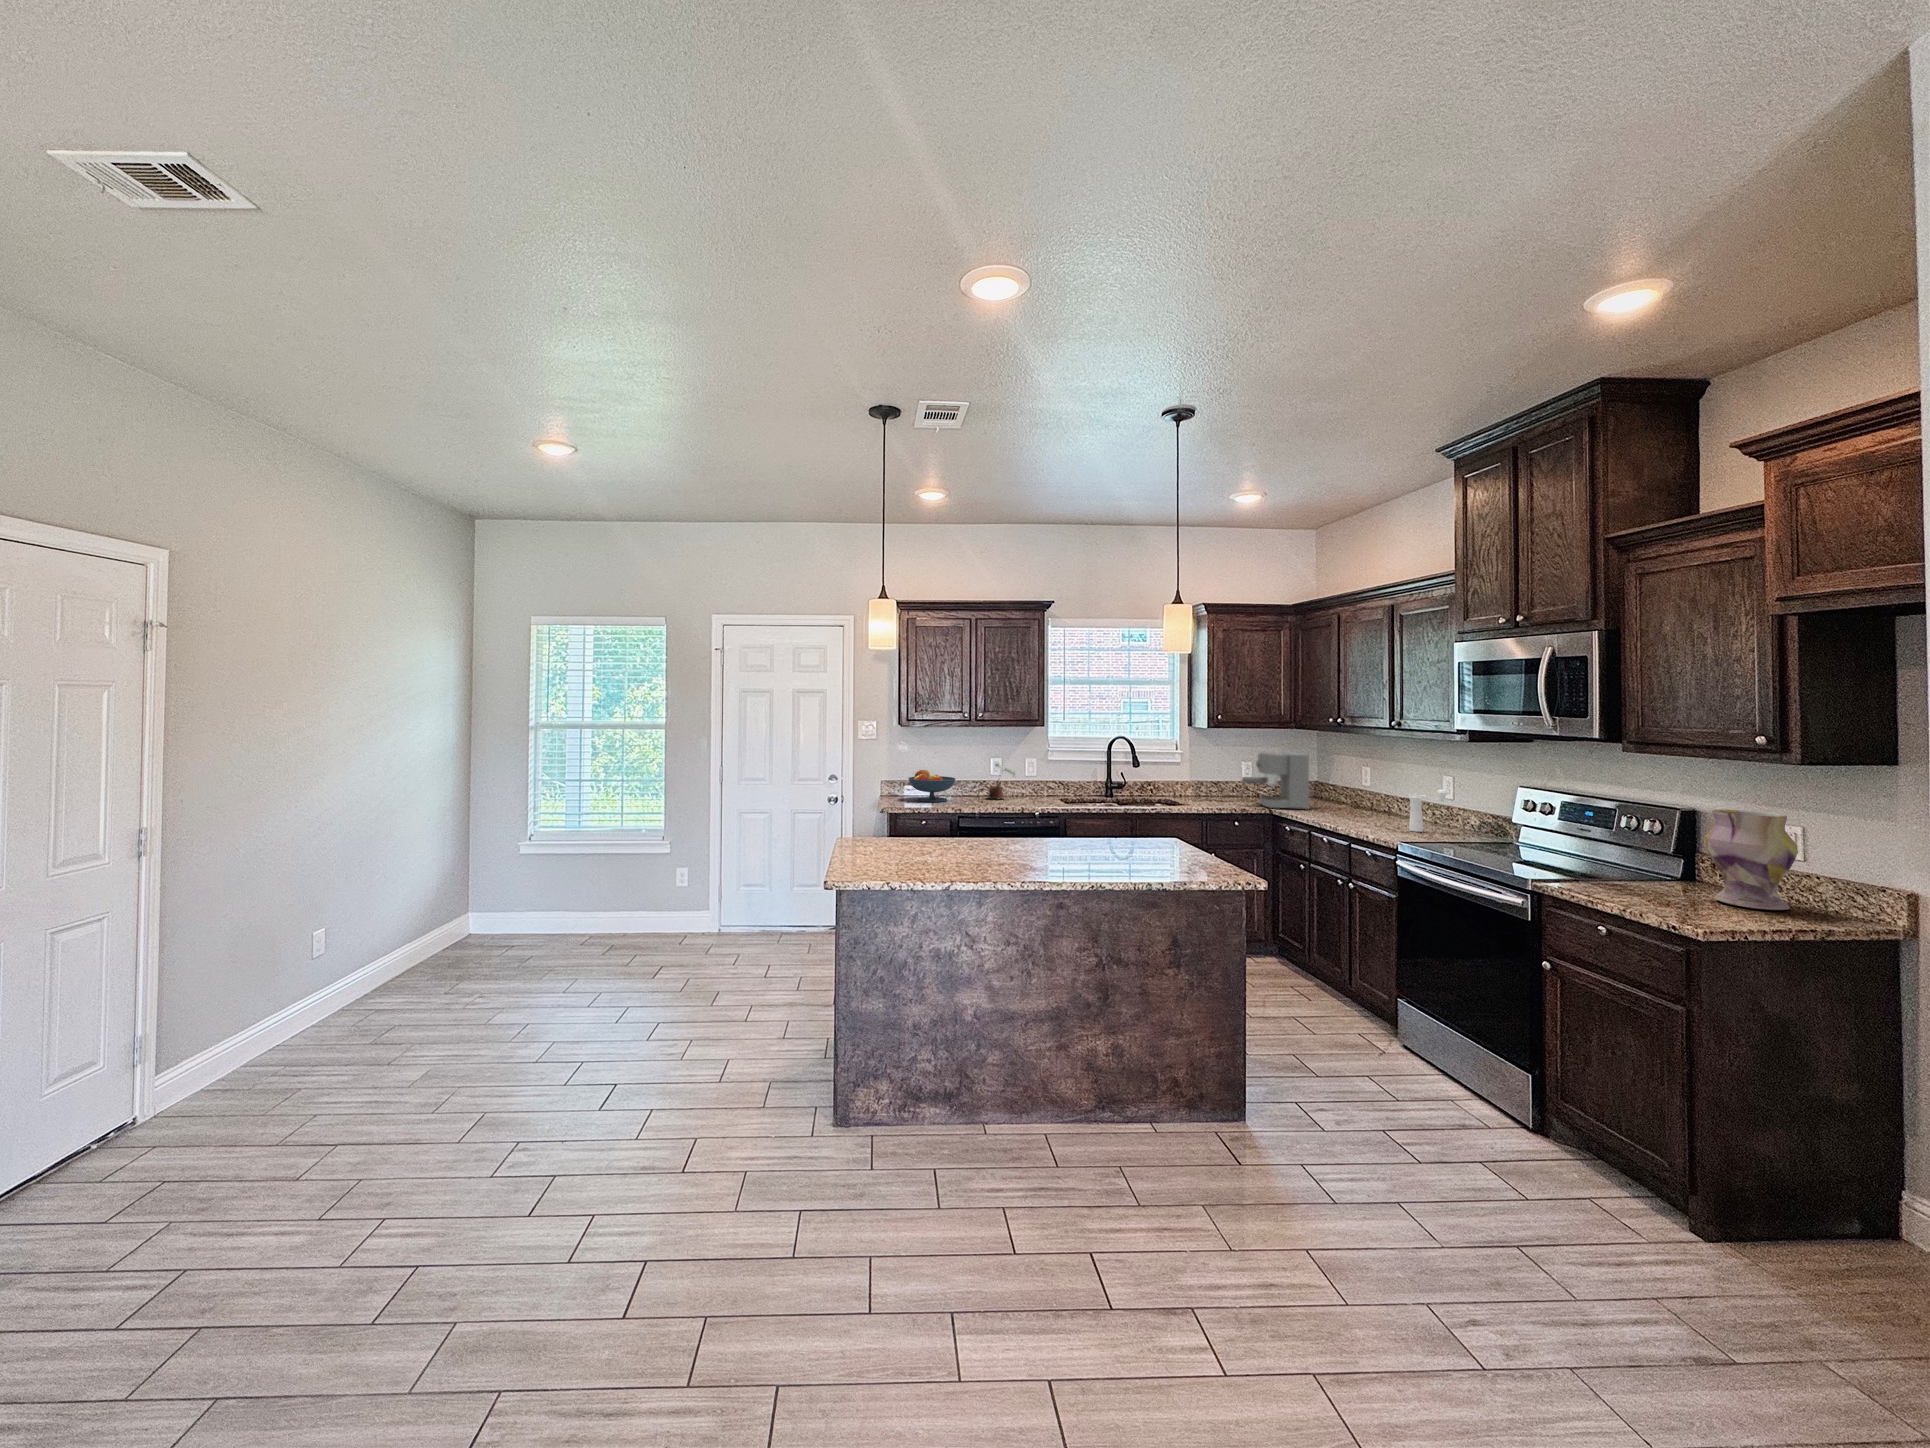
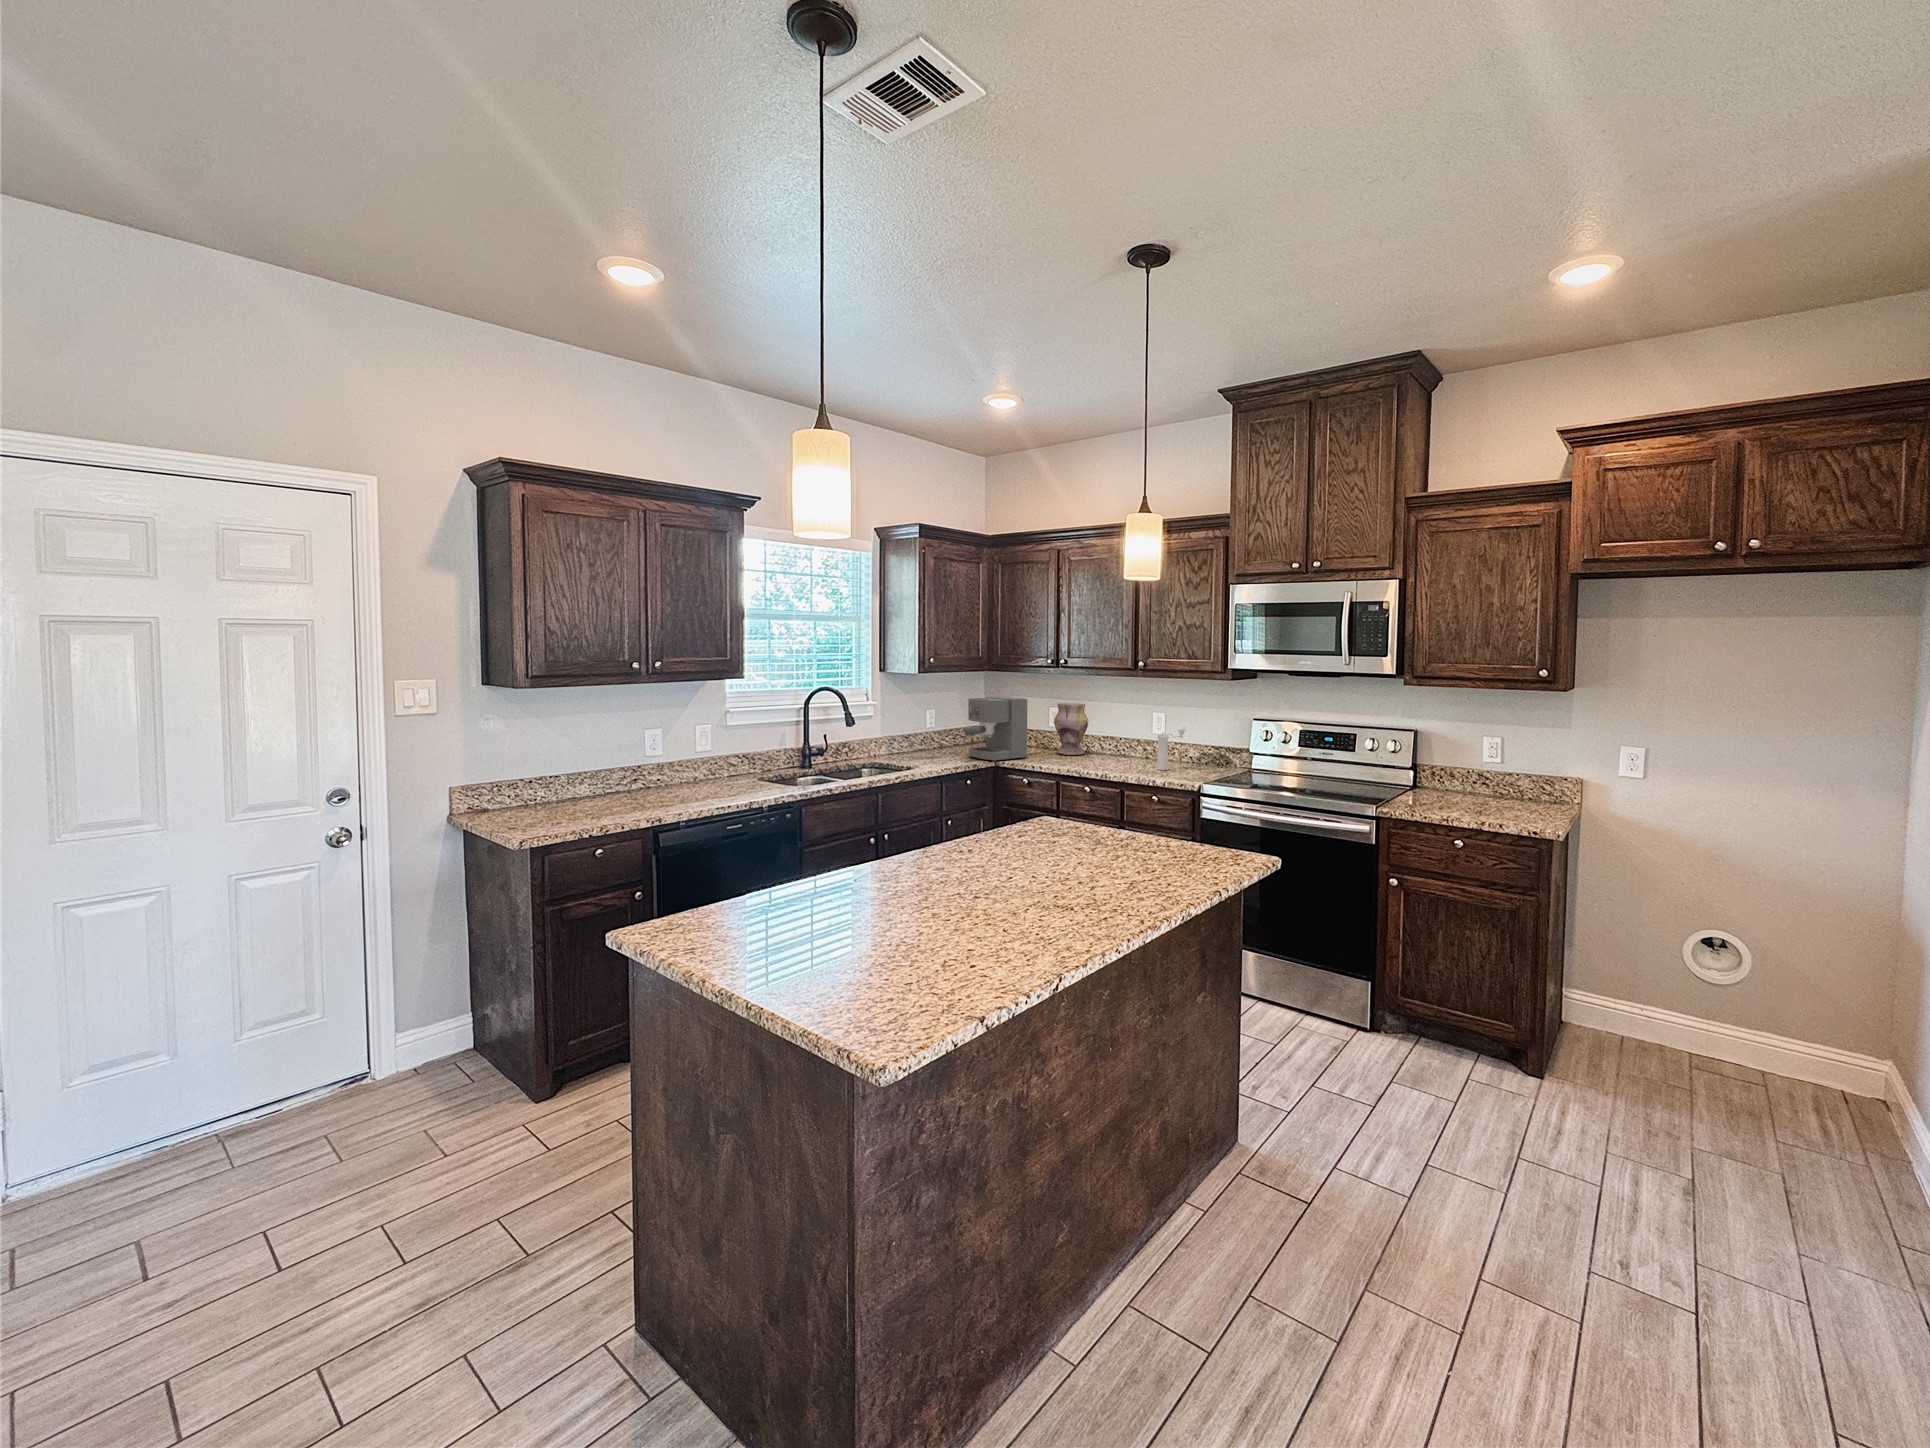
potted plant: present [989,764,1015,799] -> none [649,739,700,798]
fruit bowl: present [908,770,956,802] -> none [519,763,615,820]
vase: present [1704,809,1798,910] -> present [1054,703,1088,755]

